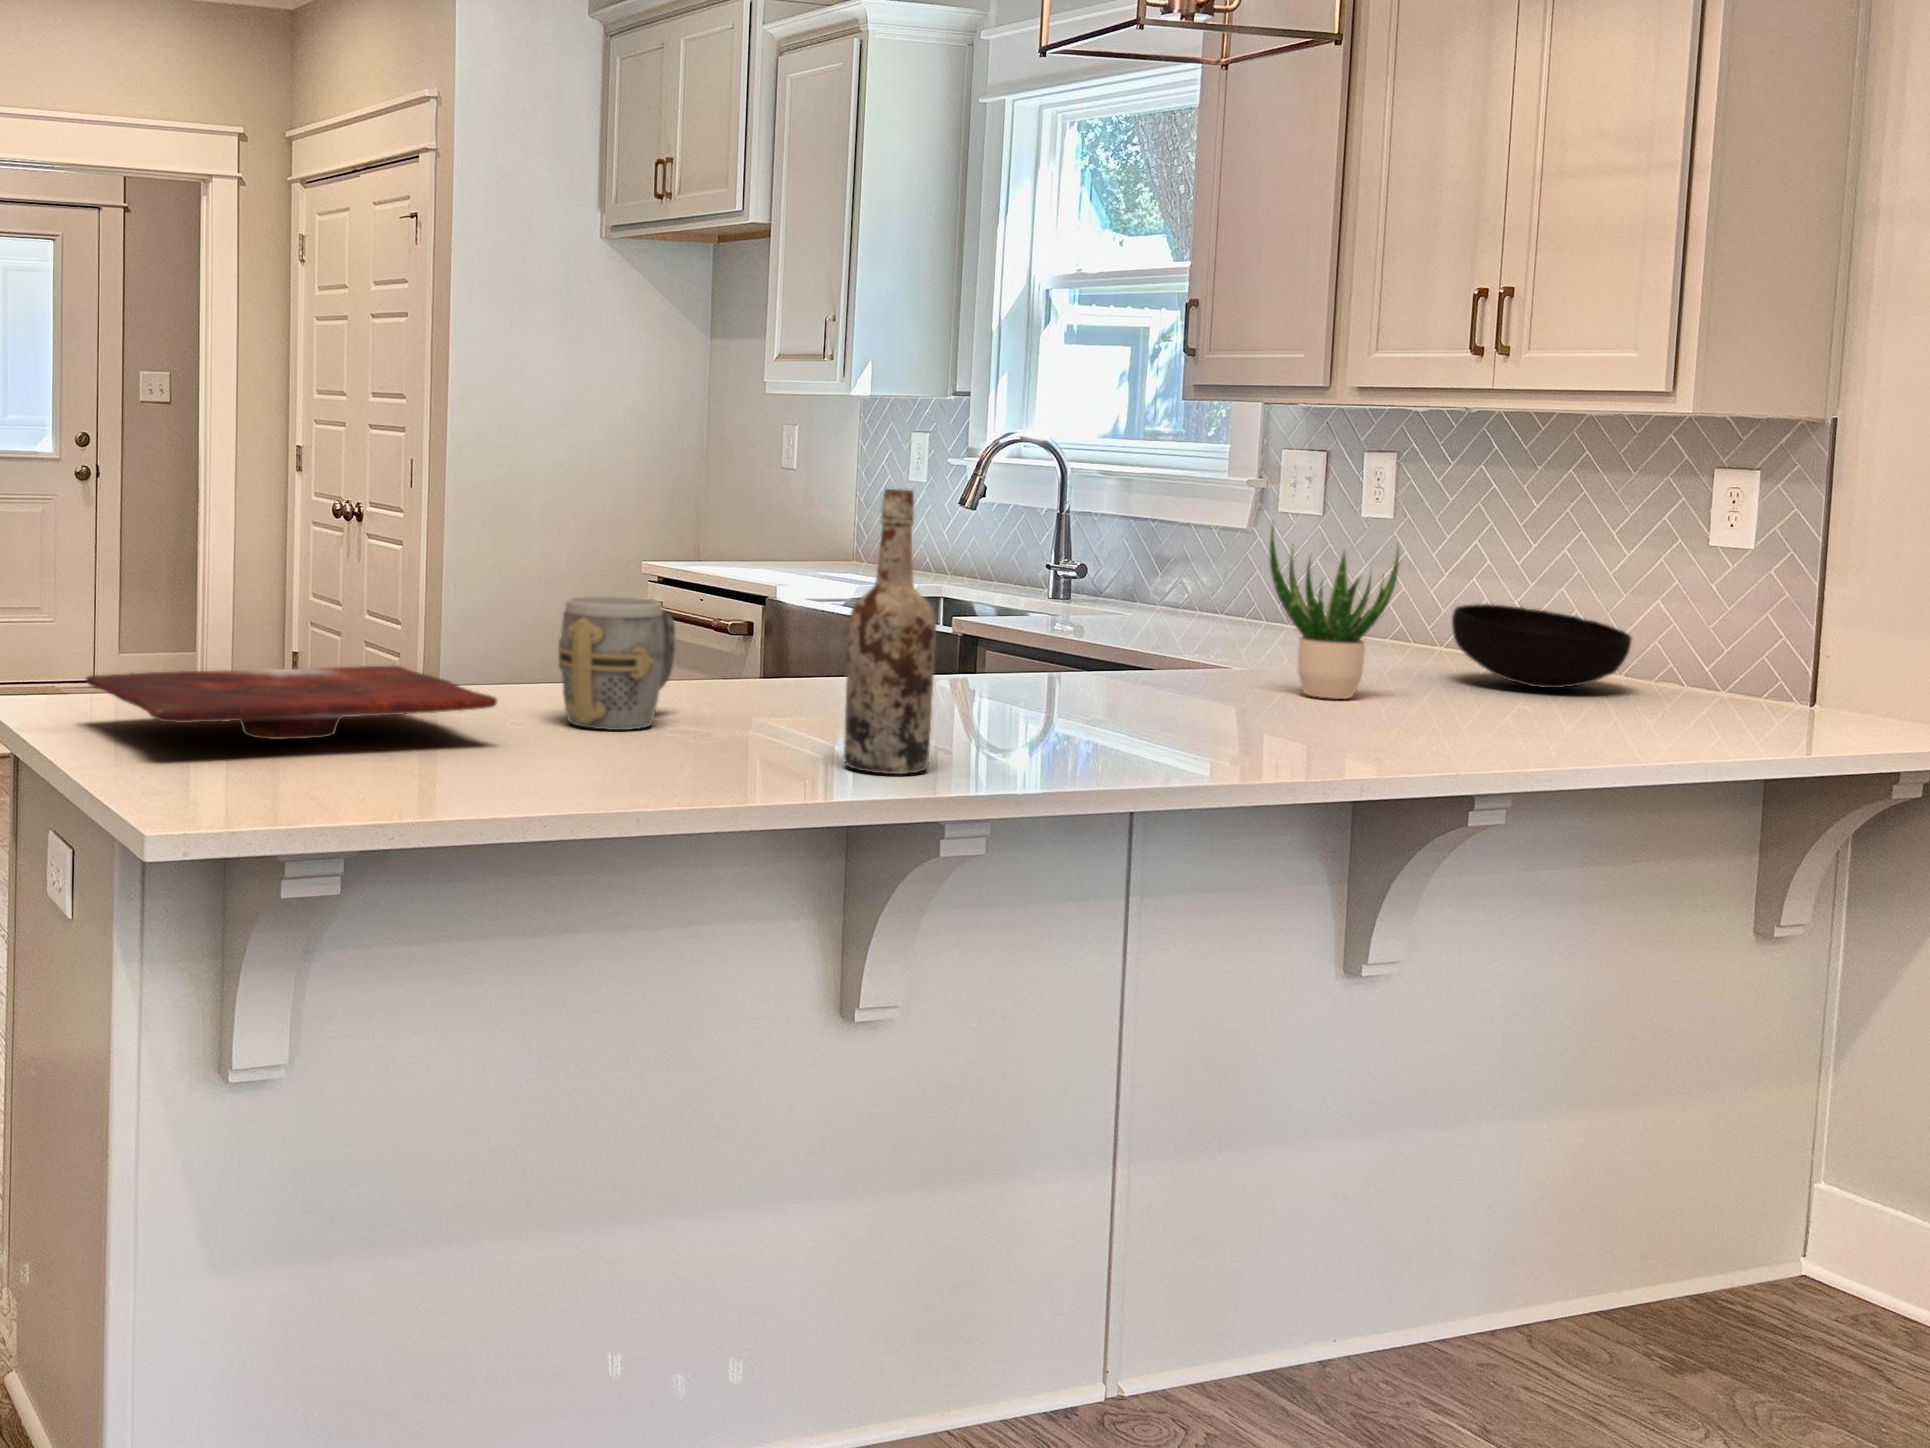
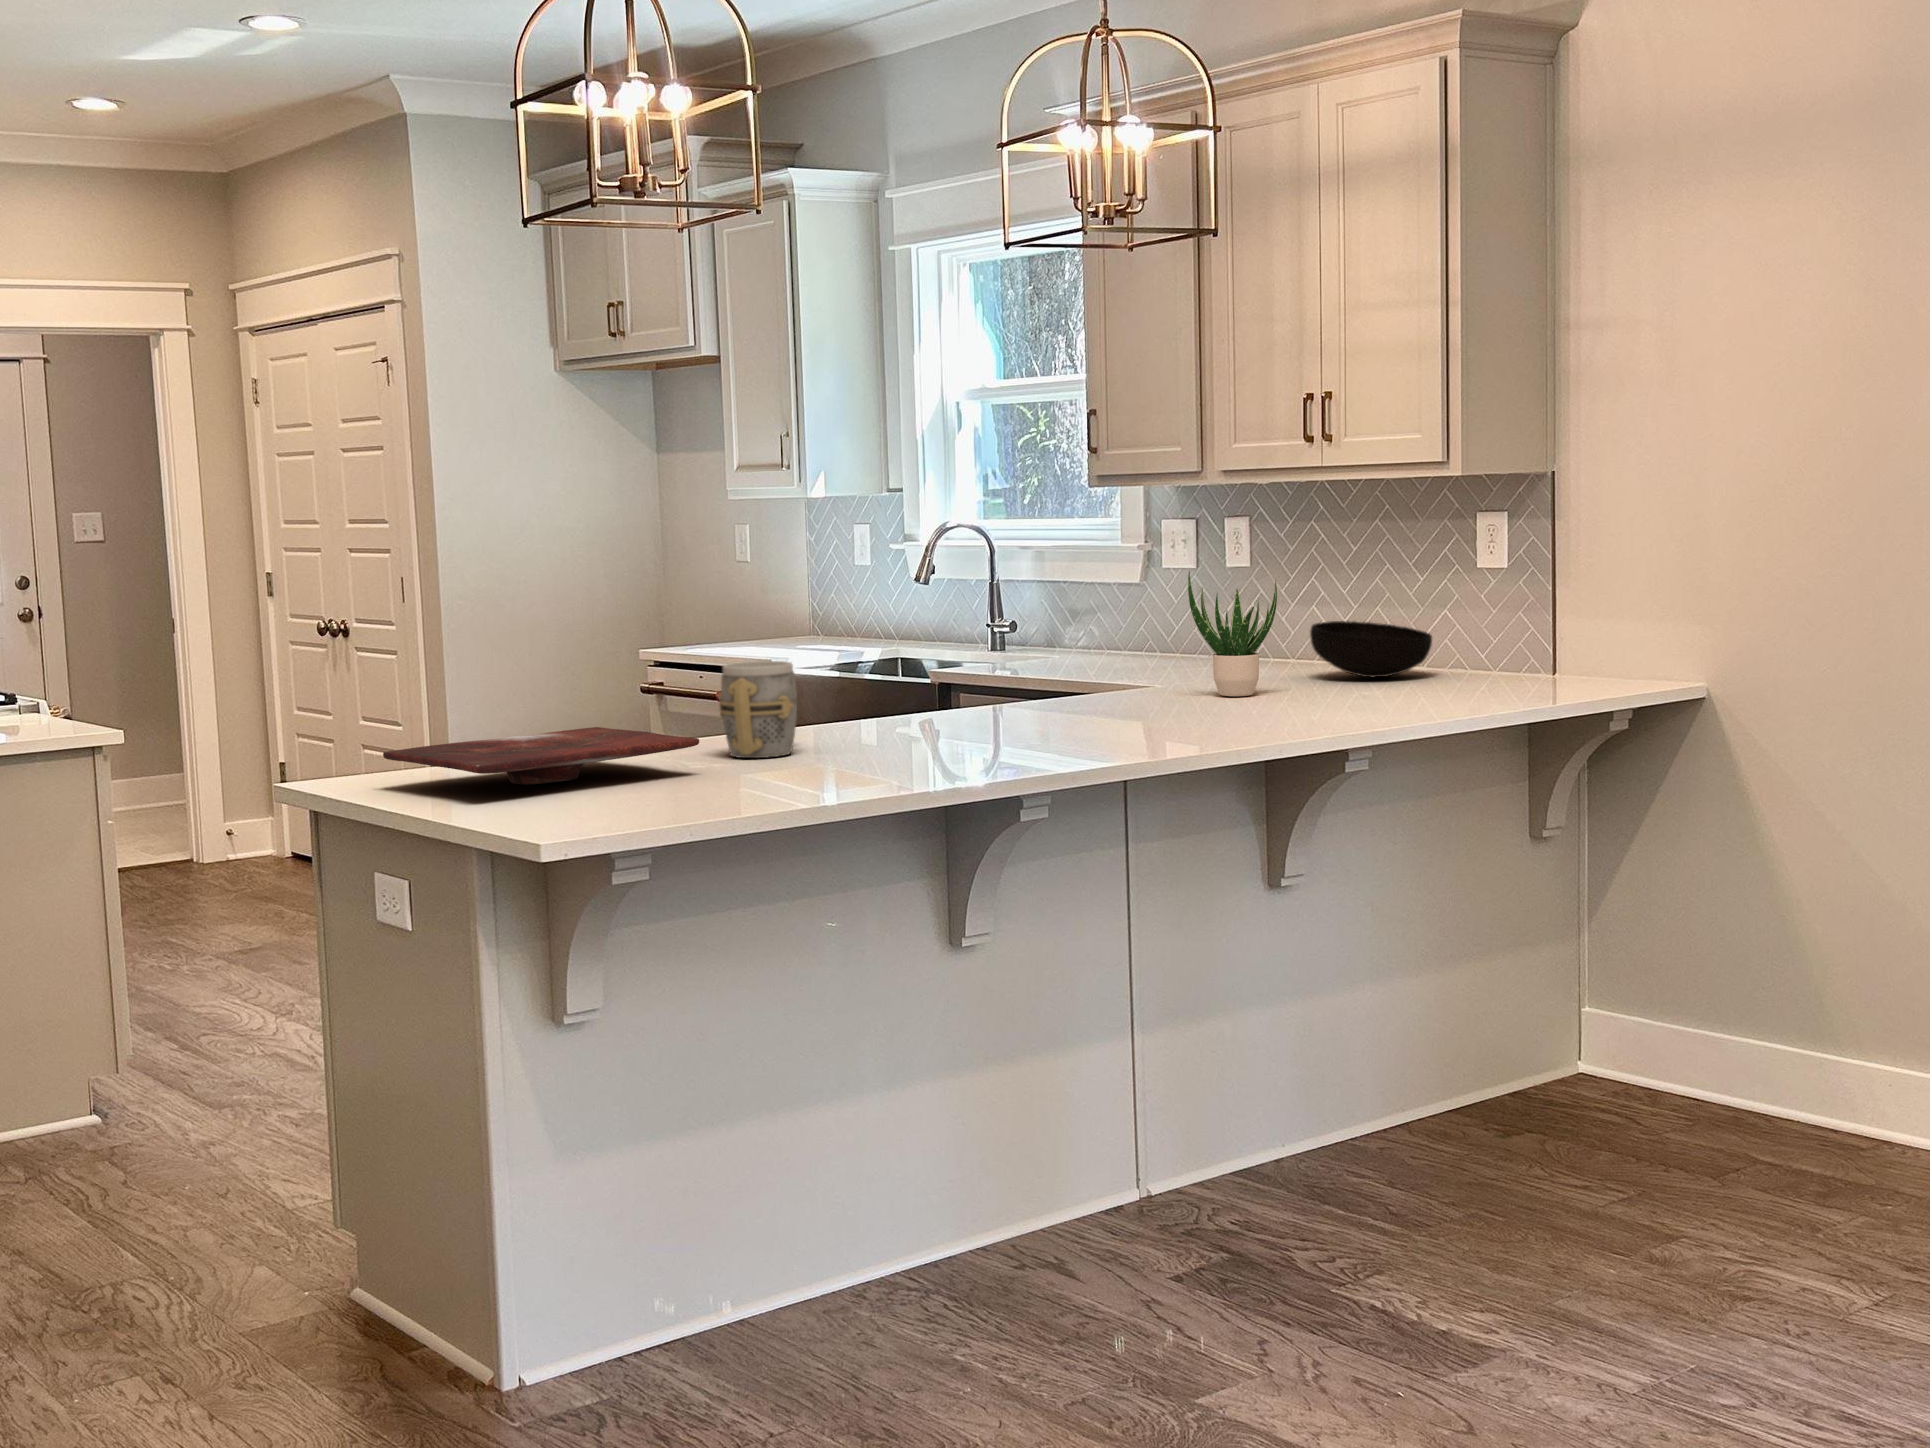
wine bottle: present [844,489,936,774] -> none [945,566,1007,764]

